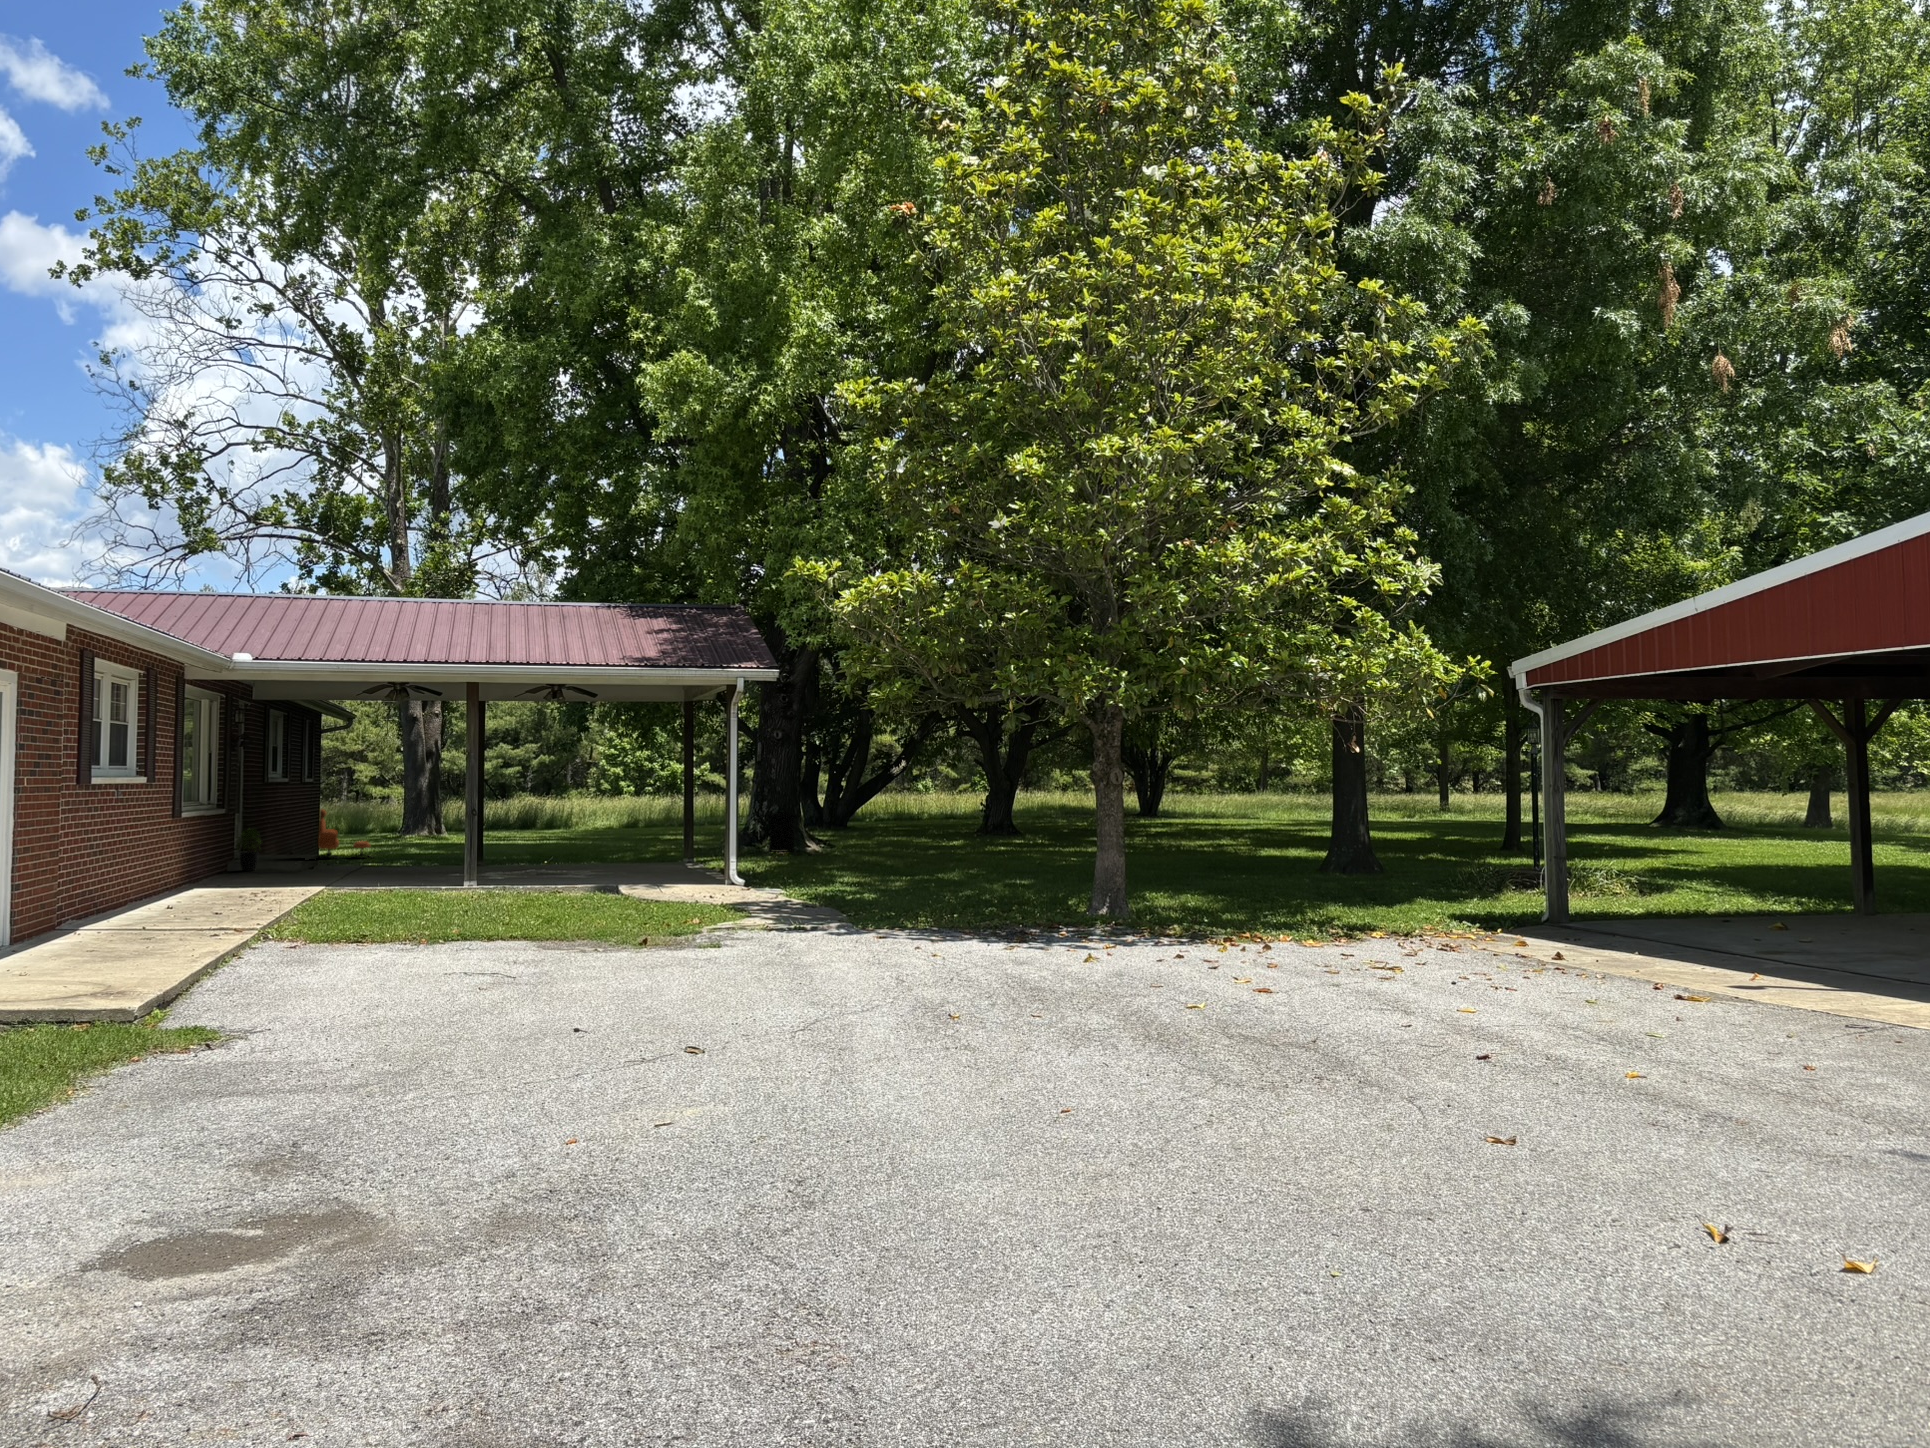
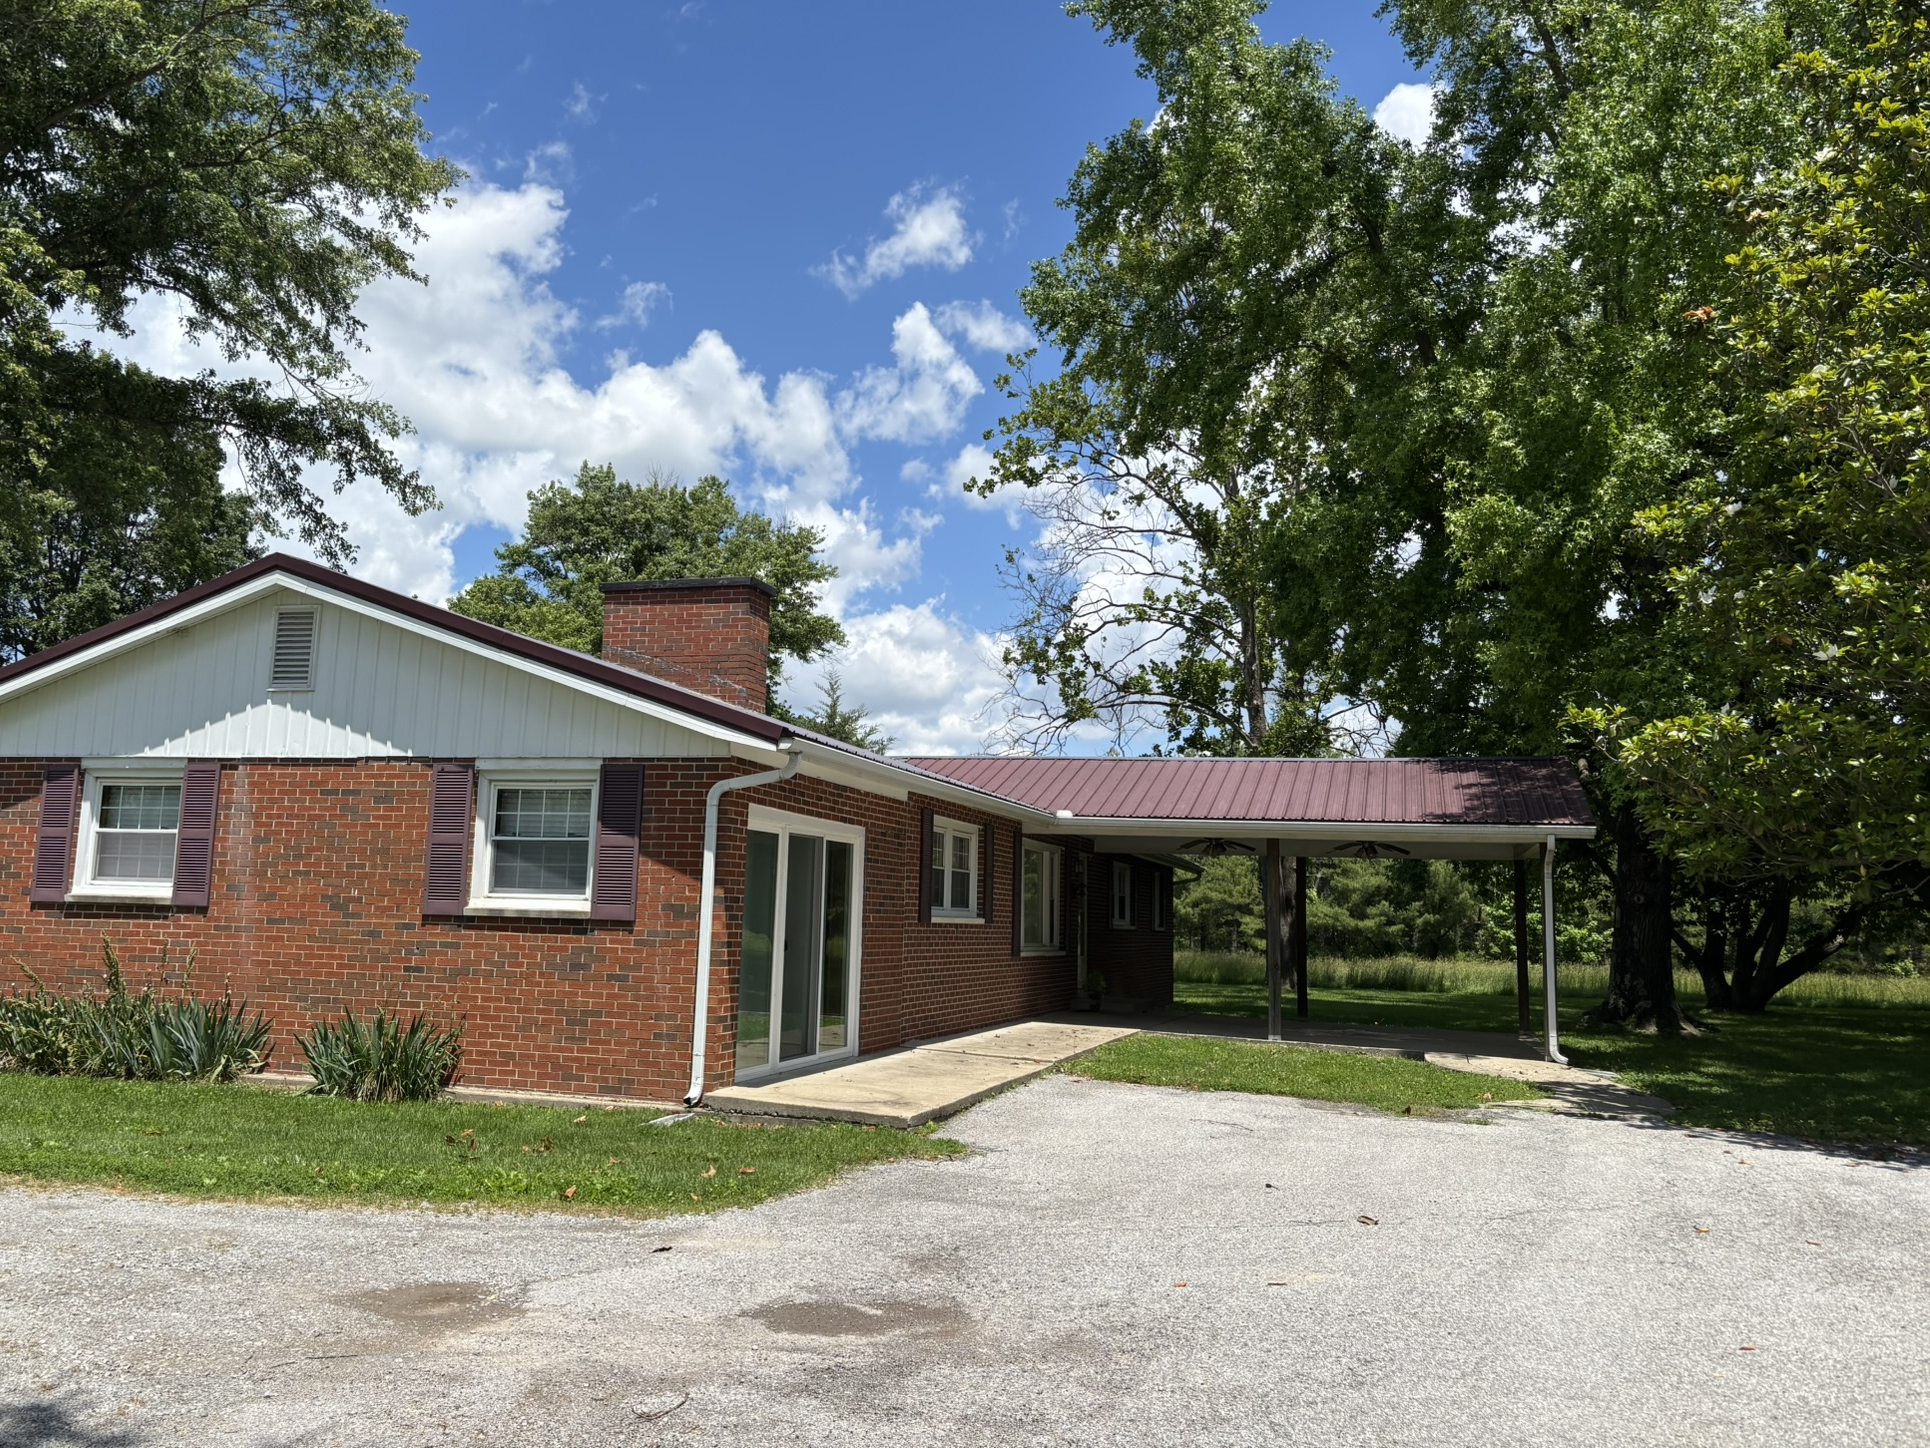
lounge chair: present [318,809,370,859] -> none [1158,957,1213,1007]
trash can: present [768,809,796,852] -> none [1628,981,1670,1031]

